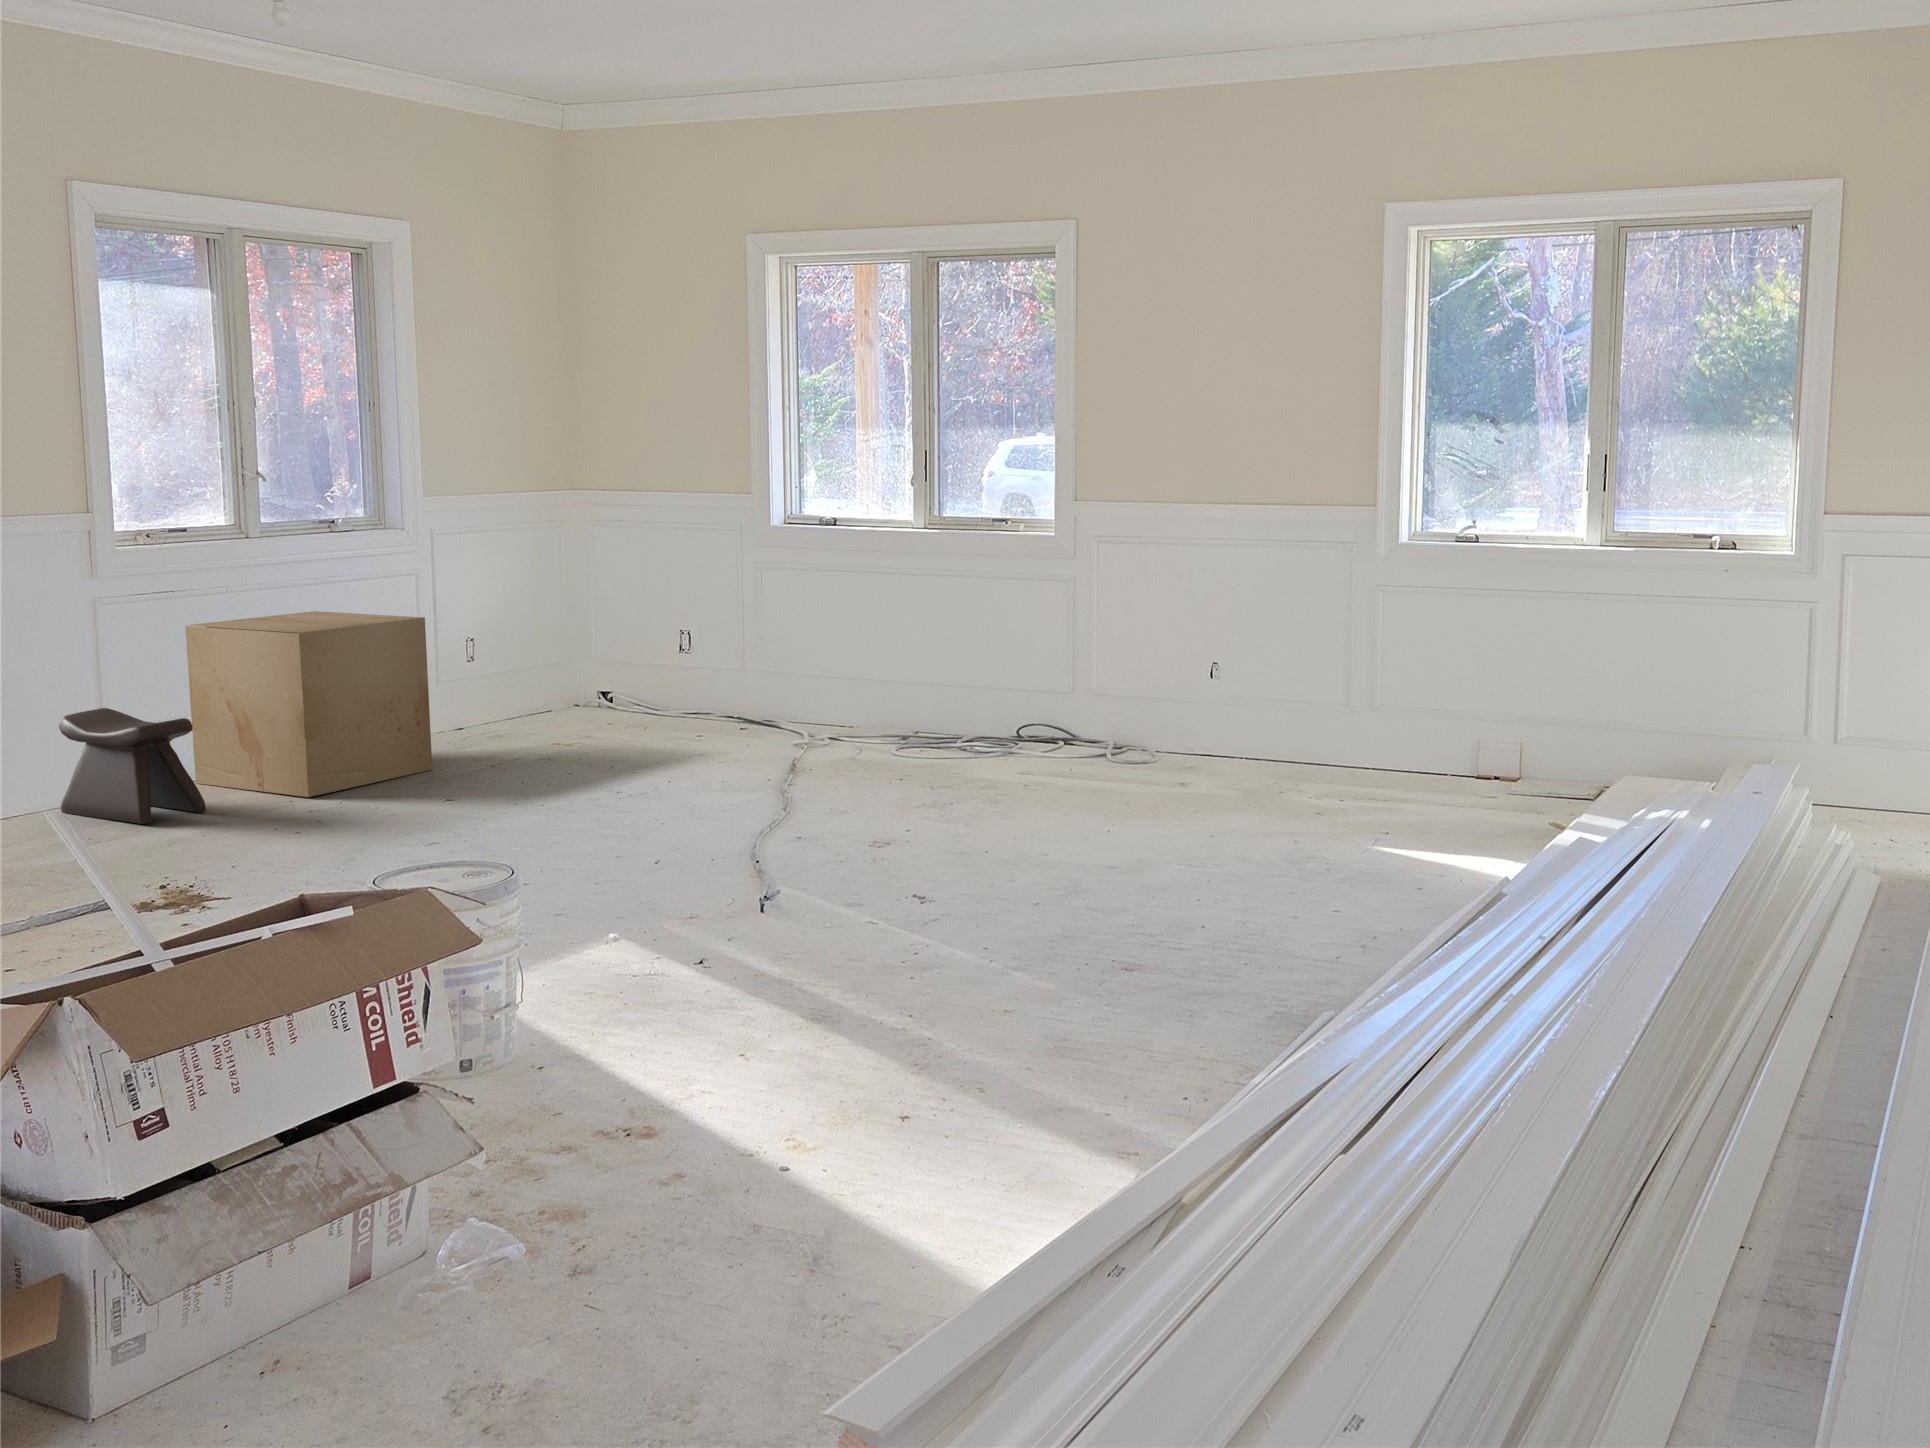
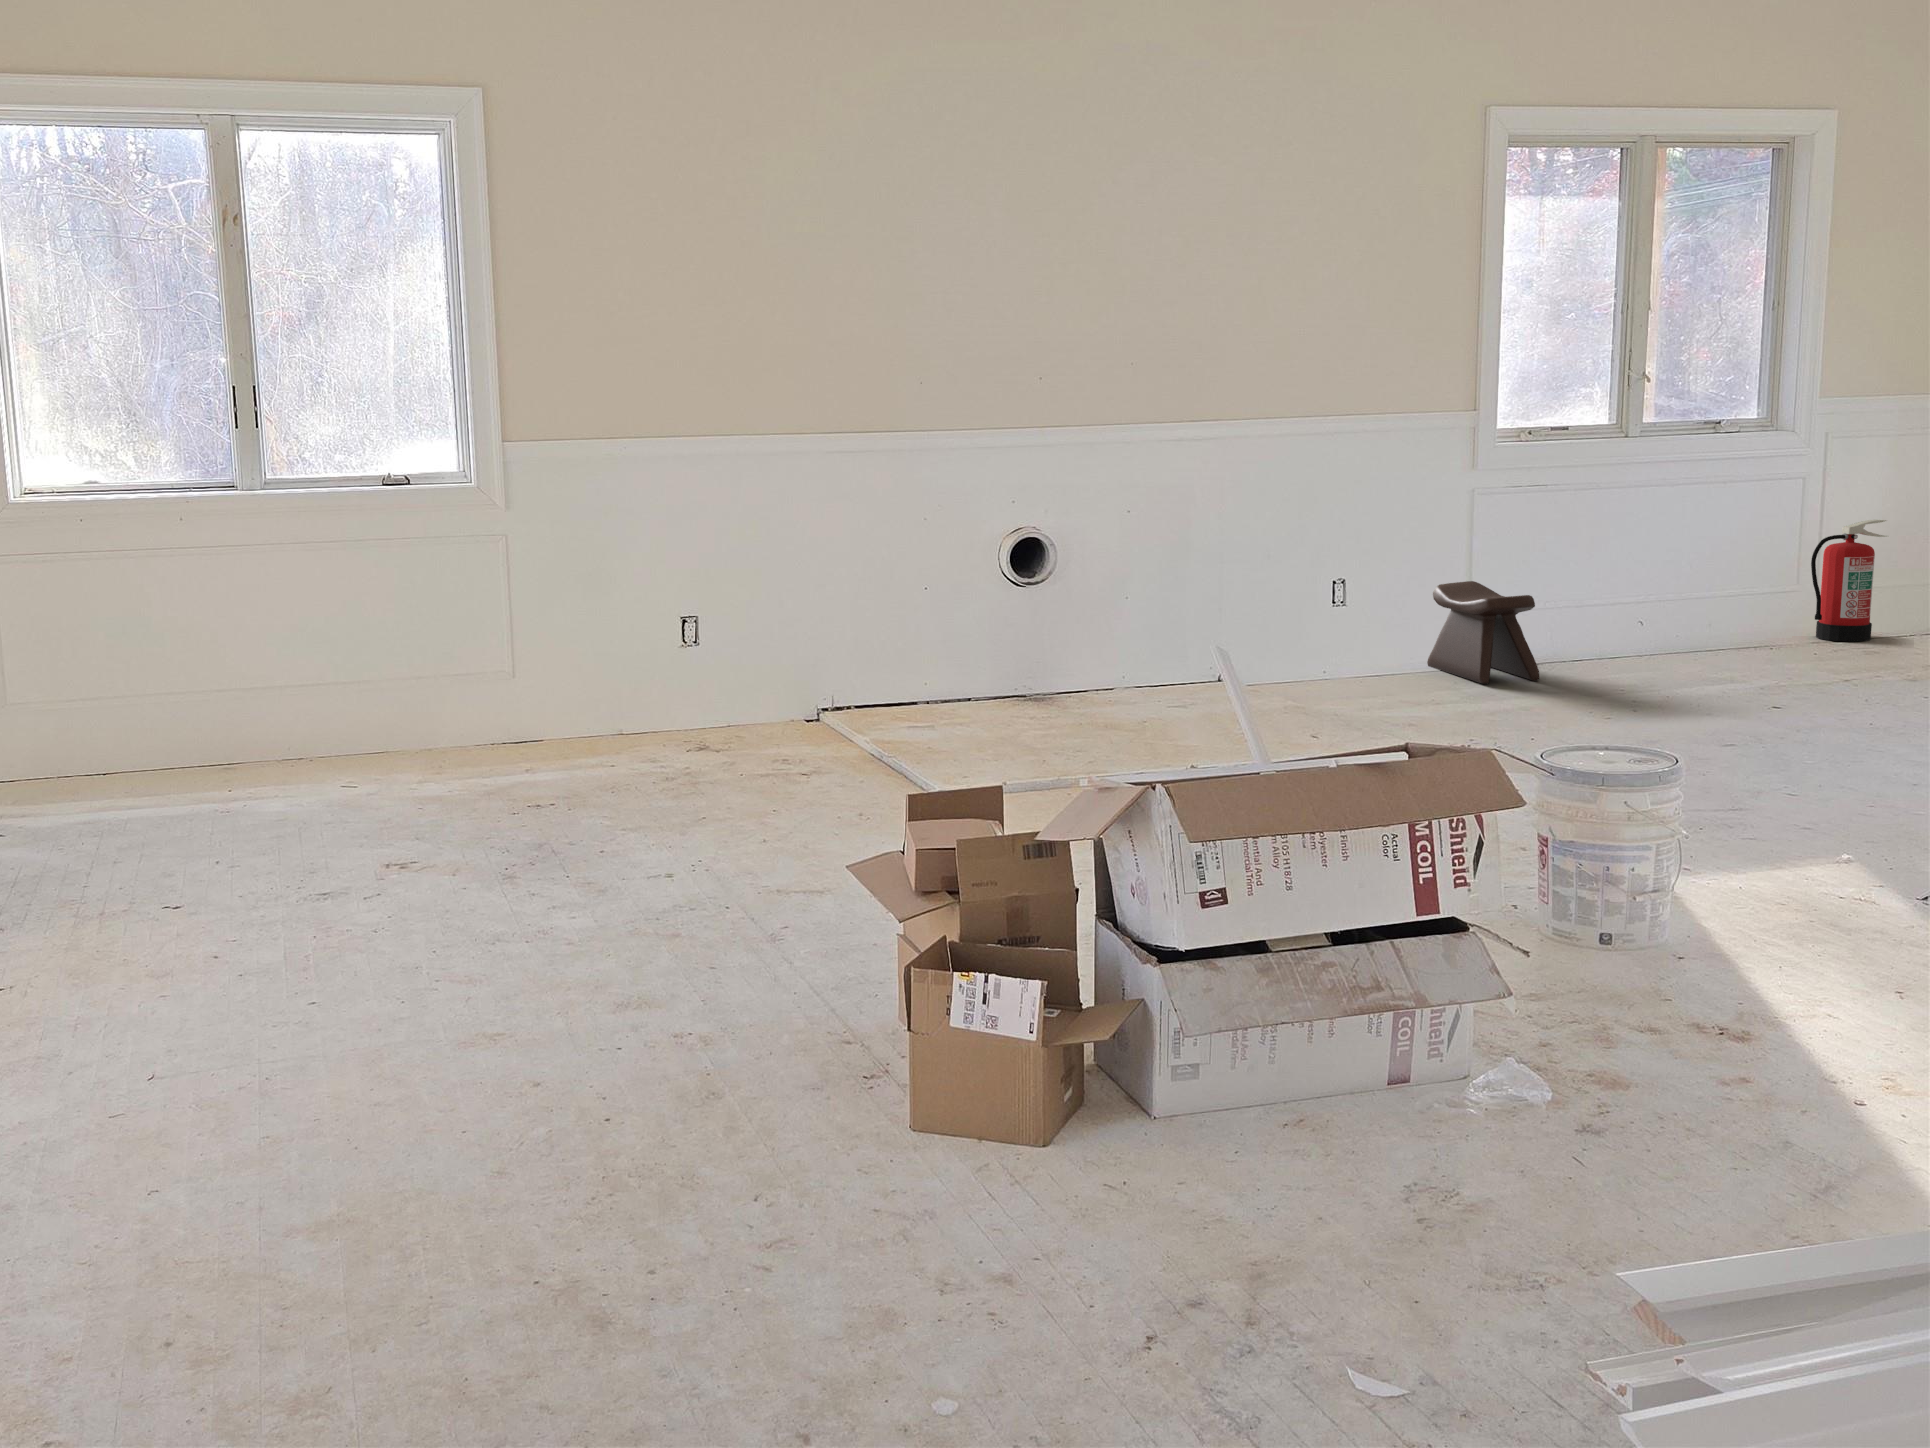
cardboard box: present [185,611,432,797] -> none [1547,507,1783,680]
fire extinguisher: none [438,615,501,734] -> present [1811,520,1887,642]

